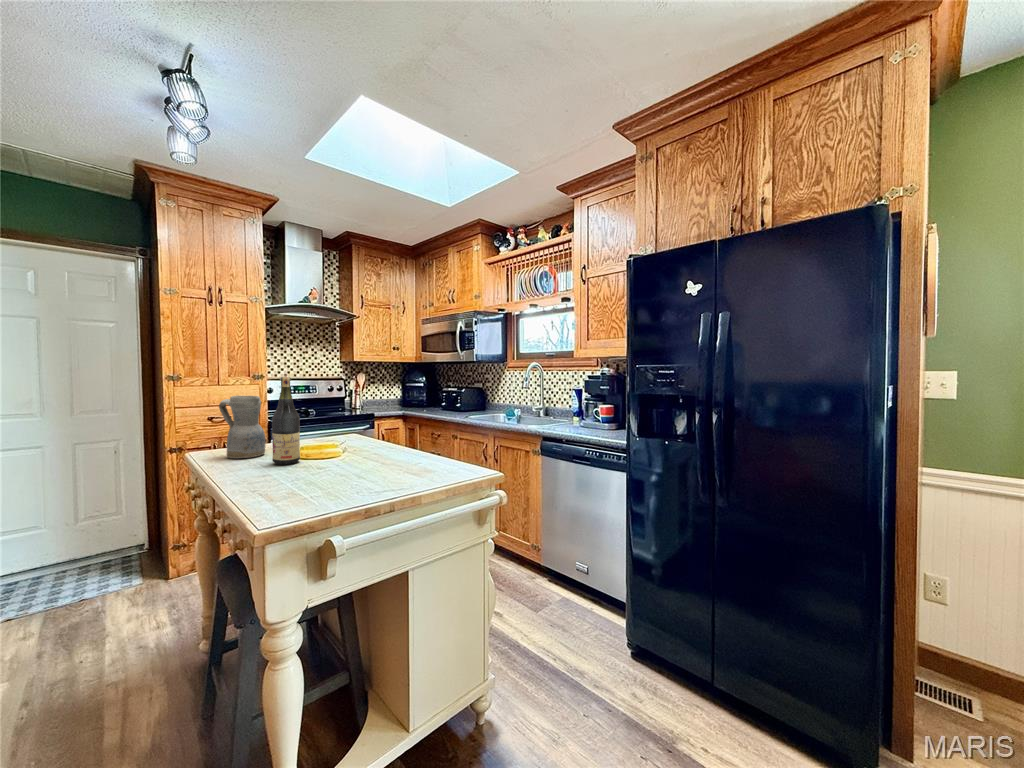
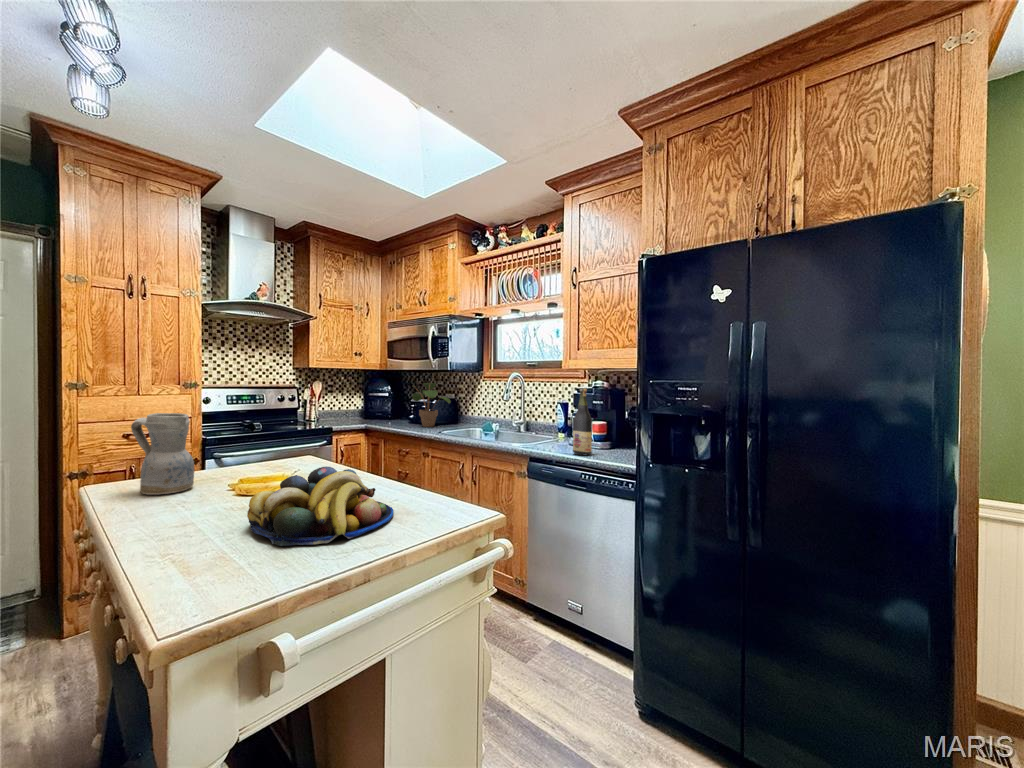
potted plant: none [438,373,478,413] -> present [412,383,451,427]
wine bottle: present [272,377,300,465] -> present [573,388,592,455]
fruit bowl: none [306,435,417,489] -> present [247,466,394,546]

